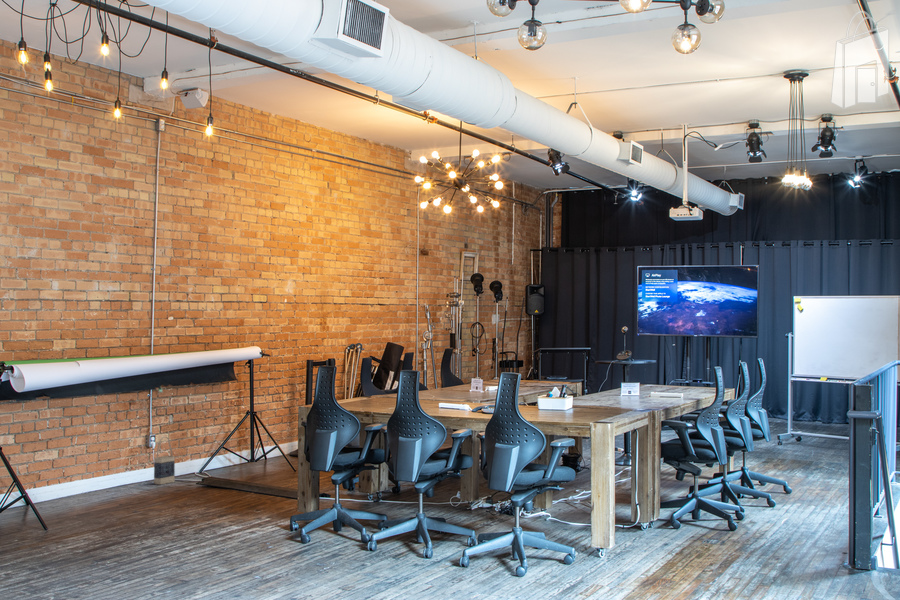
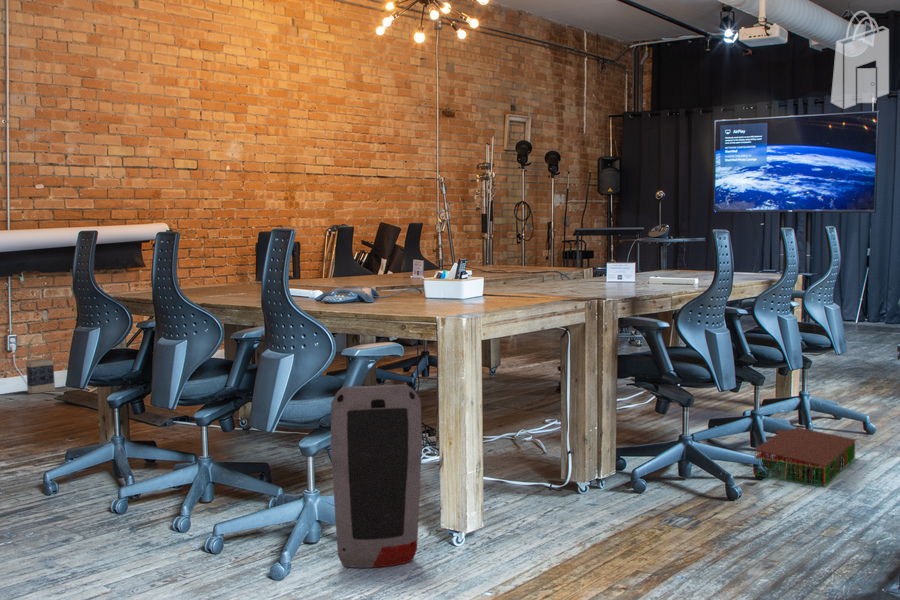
air purifier: none [546,462,593,569] -> present [331,384,422,568]
storage bin: none [736,488,787,522] -> present [754,427,856,486]

